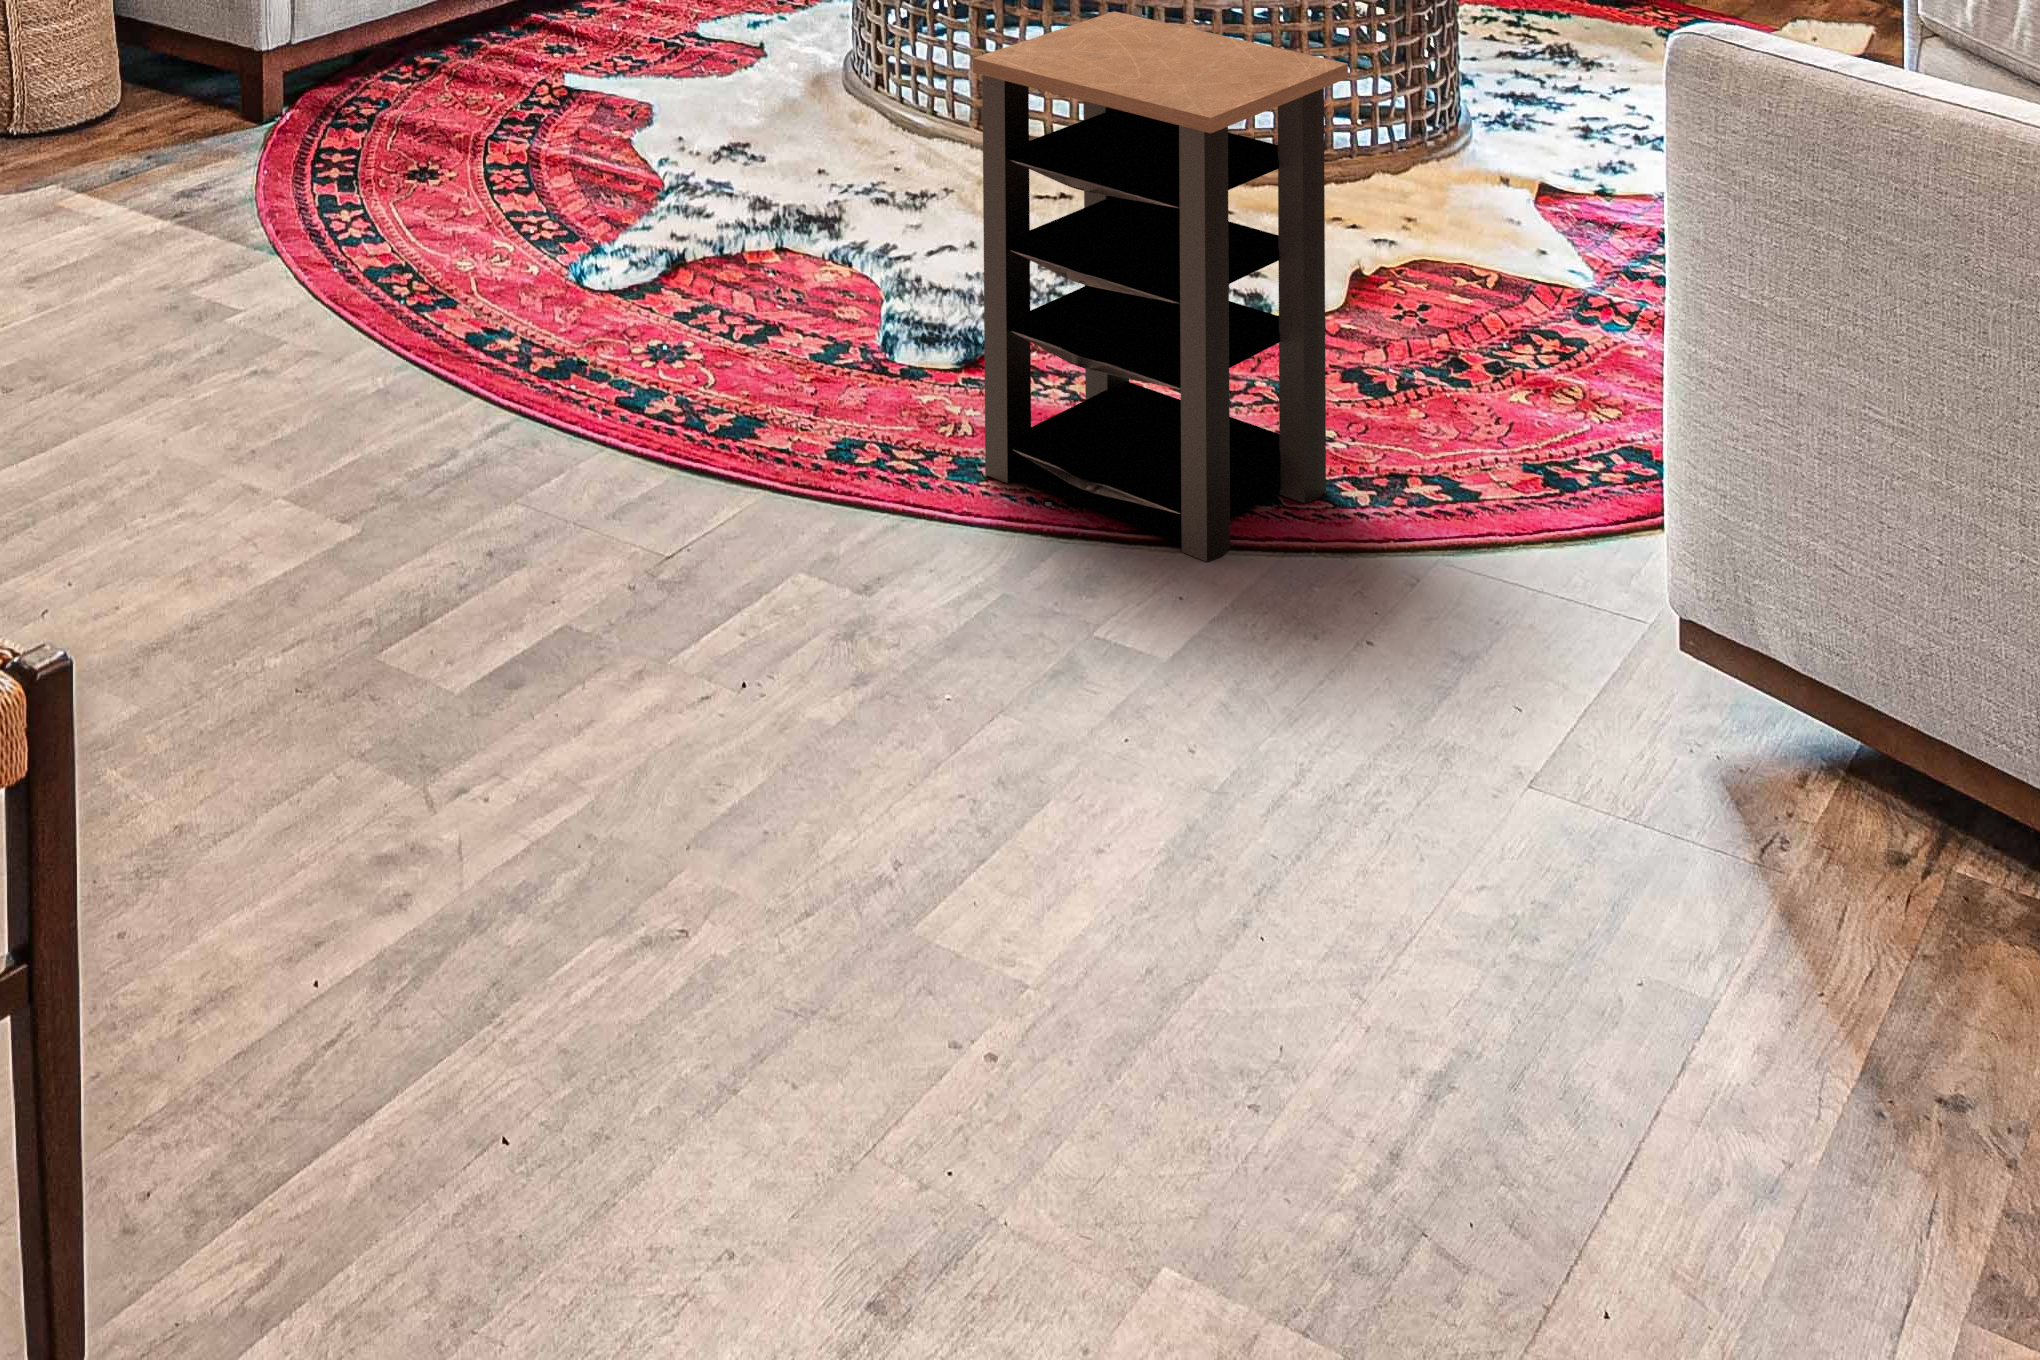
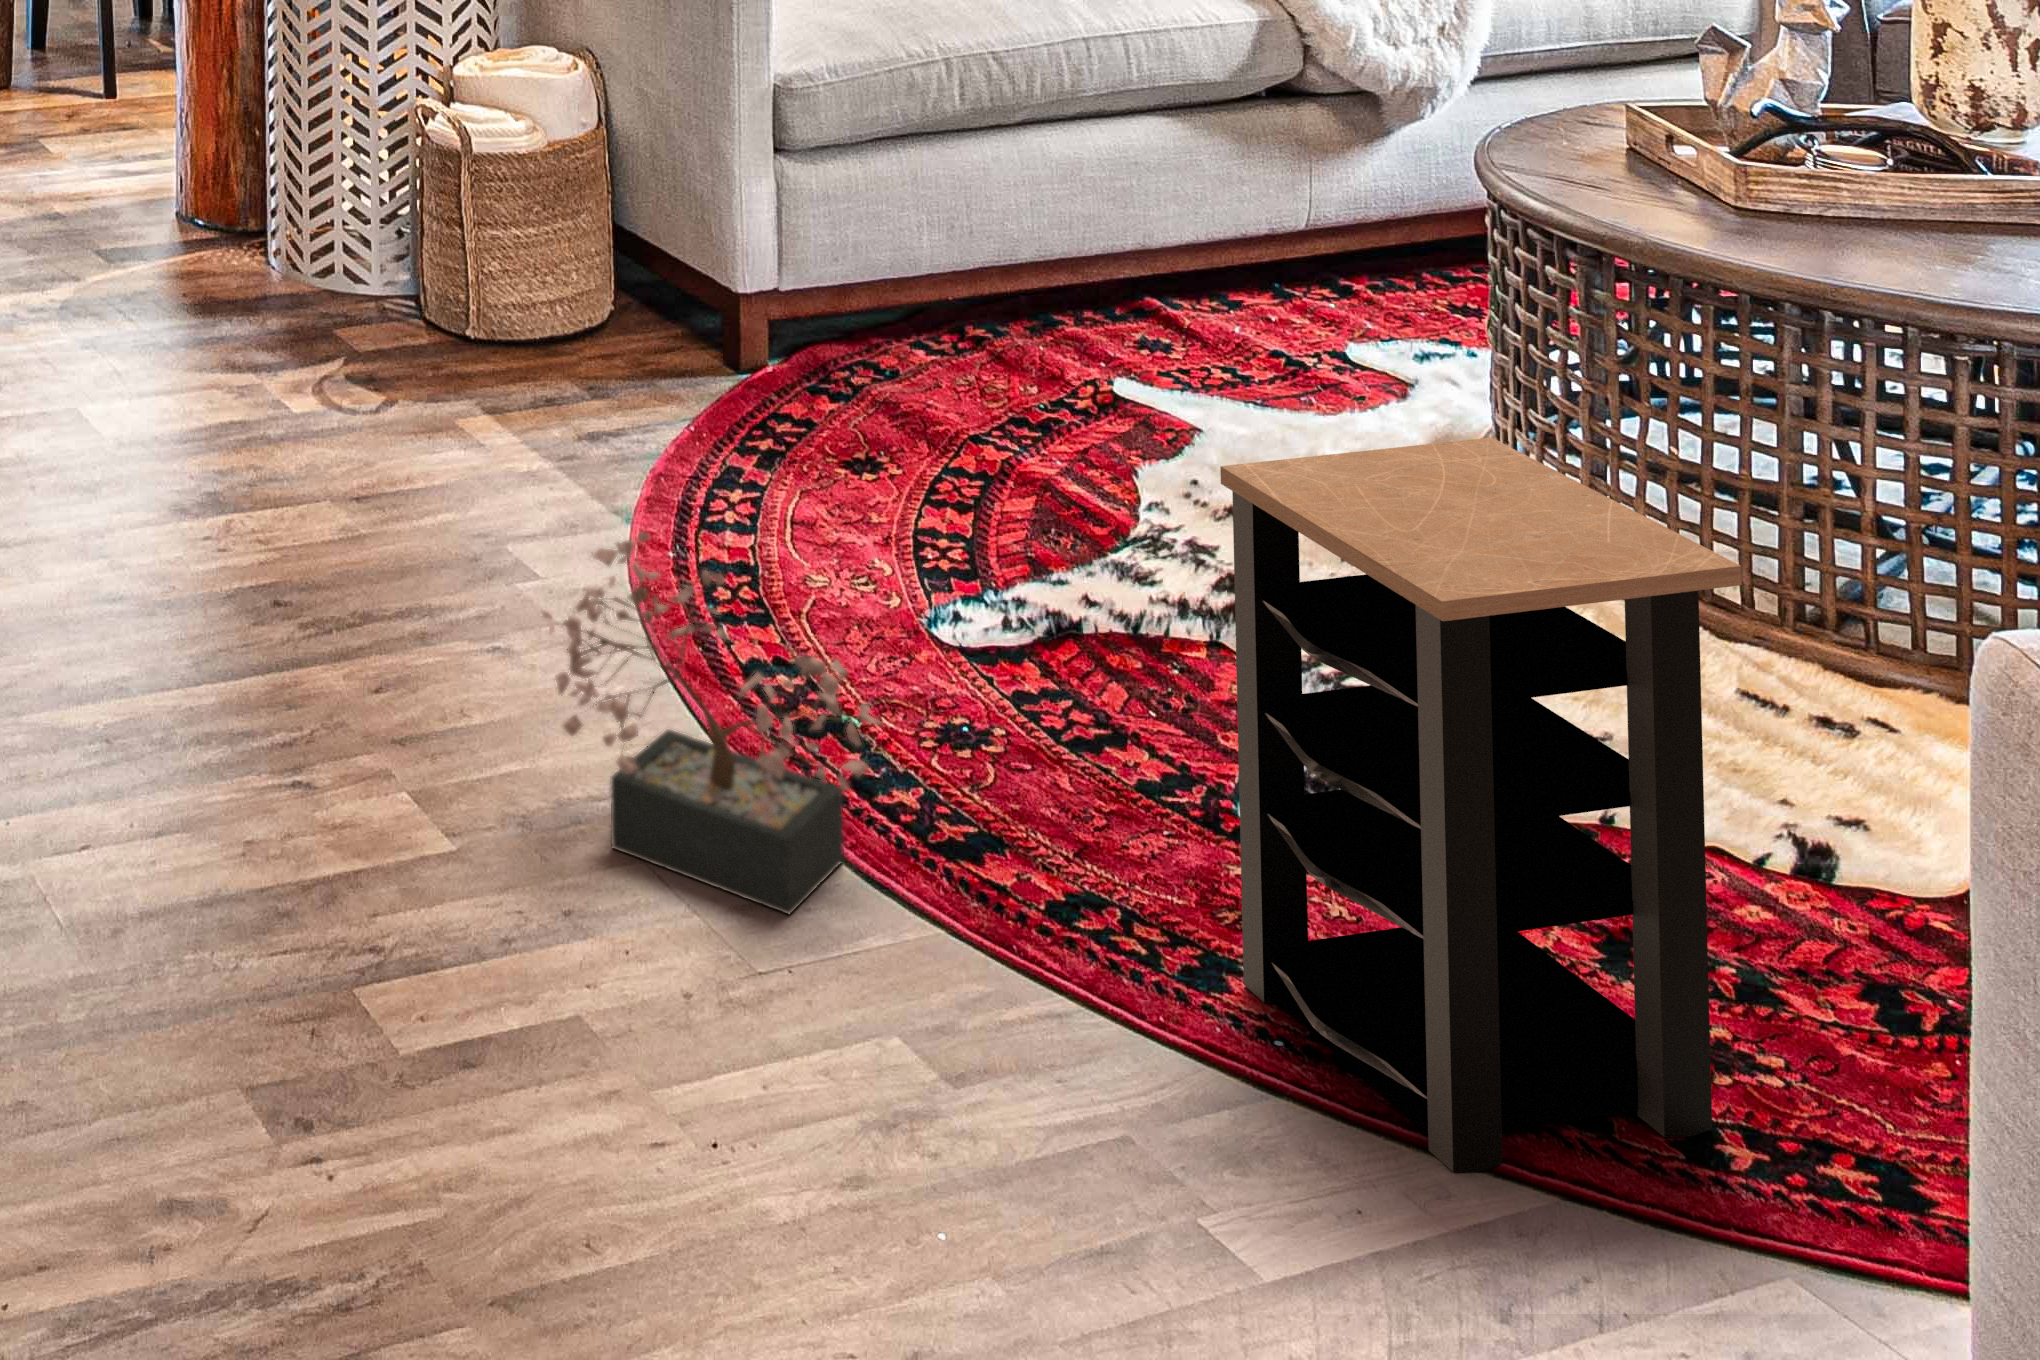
decorative plant: none [402,212,699,508] -> present [543,532,881,914]

